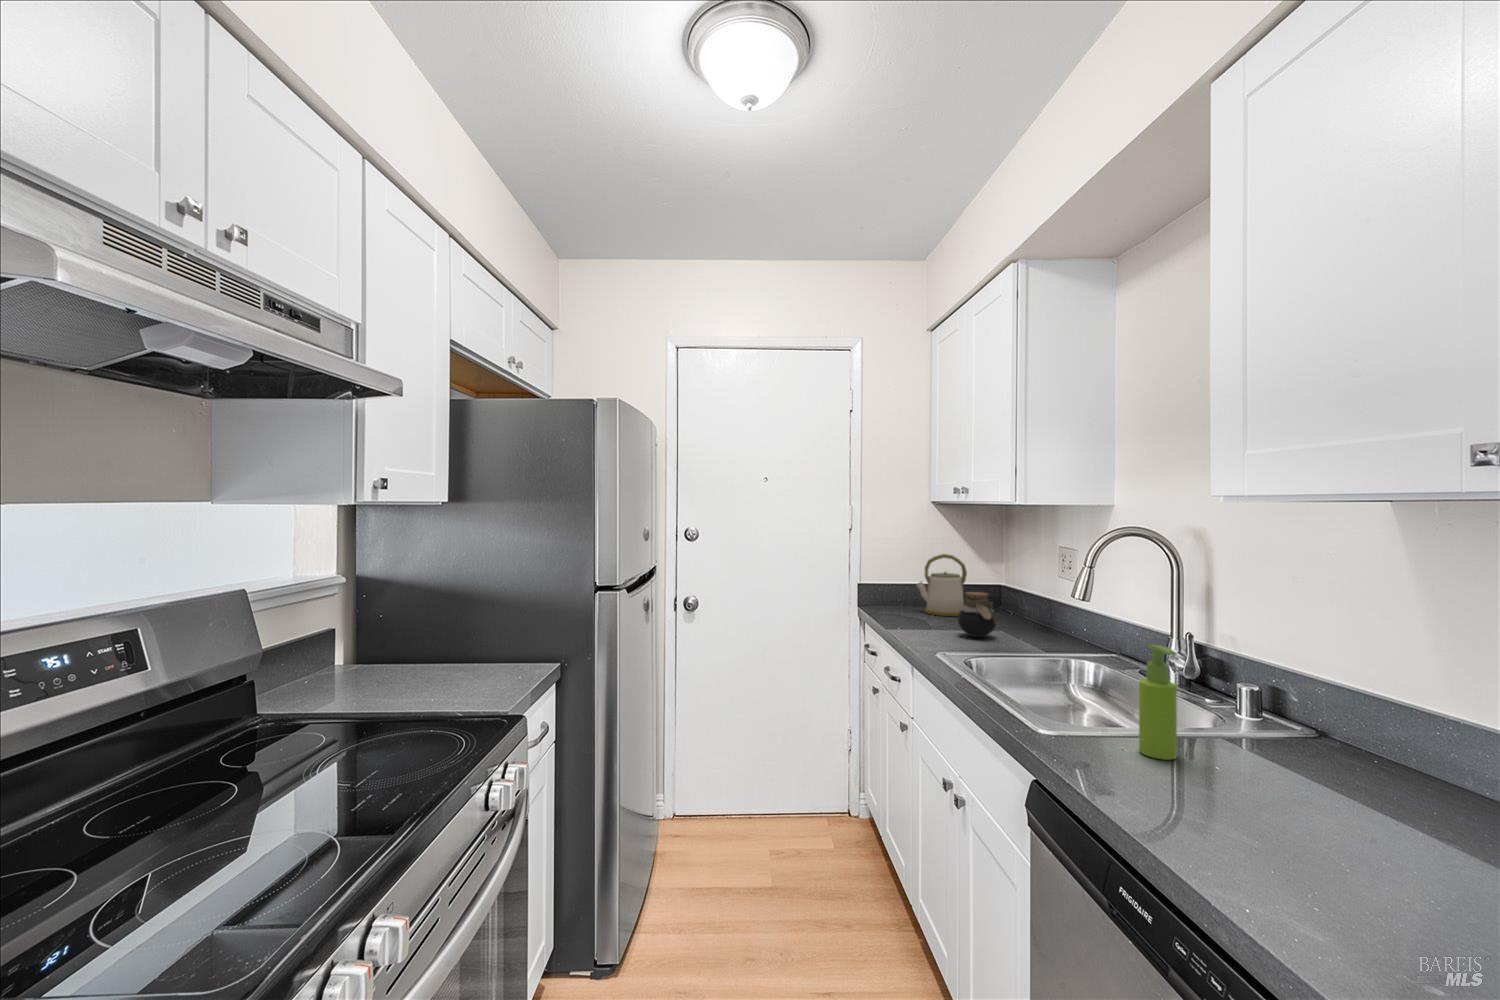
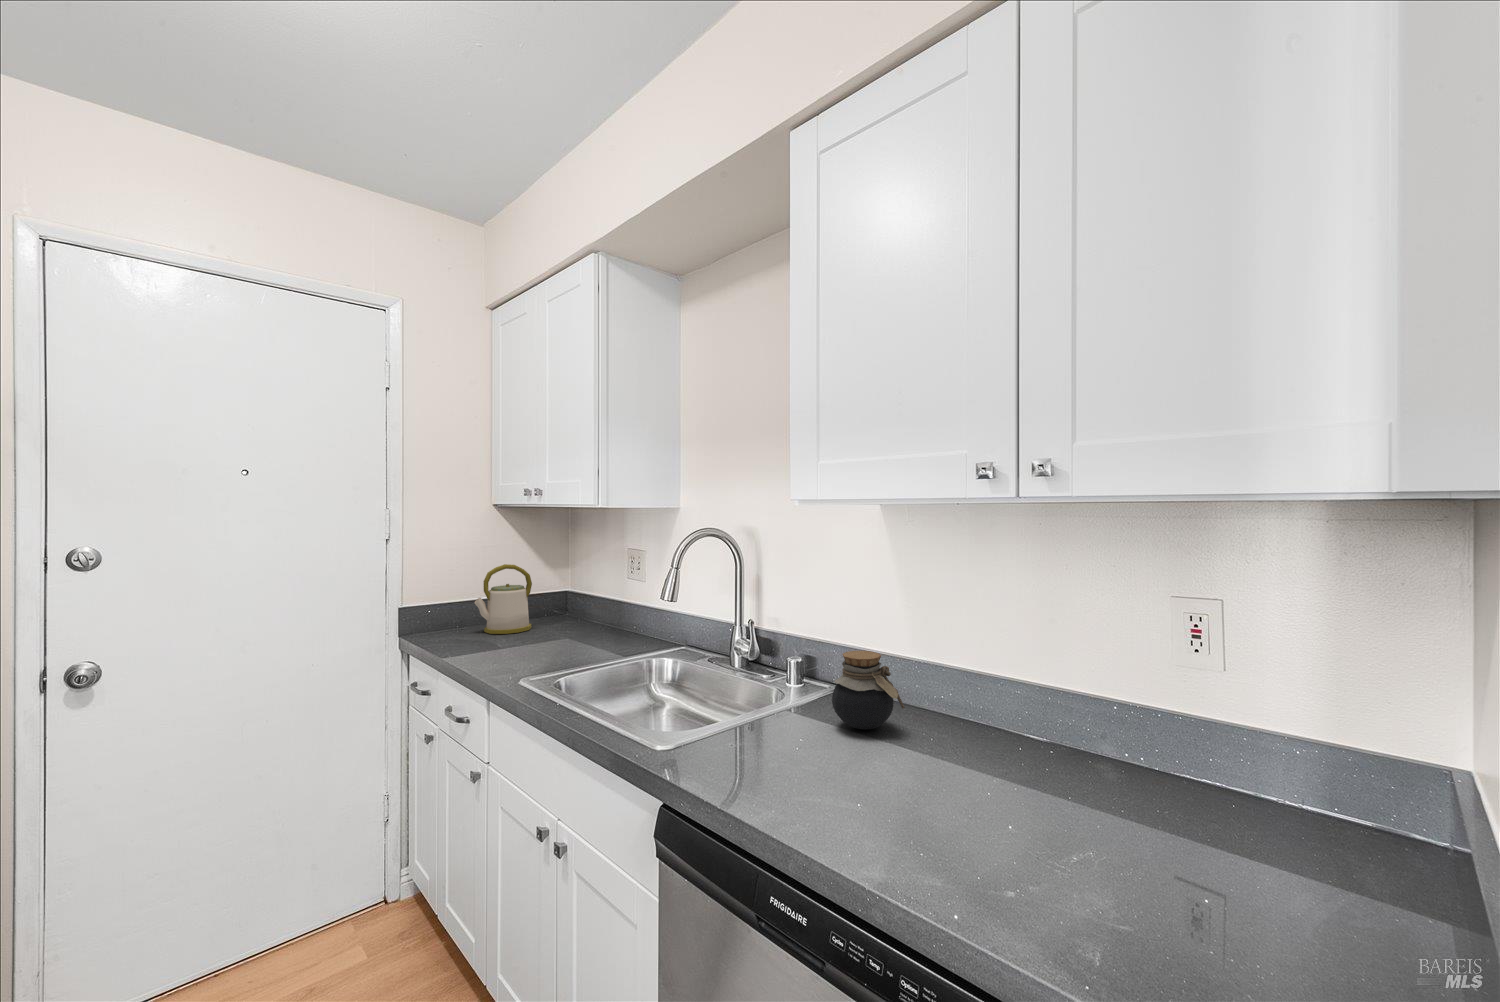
jar: present [958,592,997,637] -> present [832,651,905,730]
soap dispenser: present [1139,645,1177,760] -> none [745,640,776,748]

